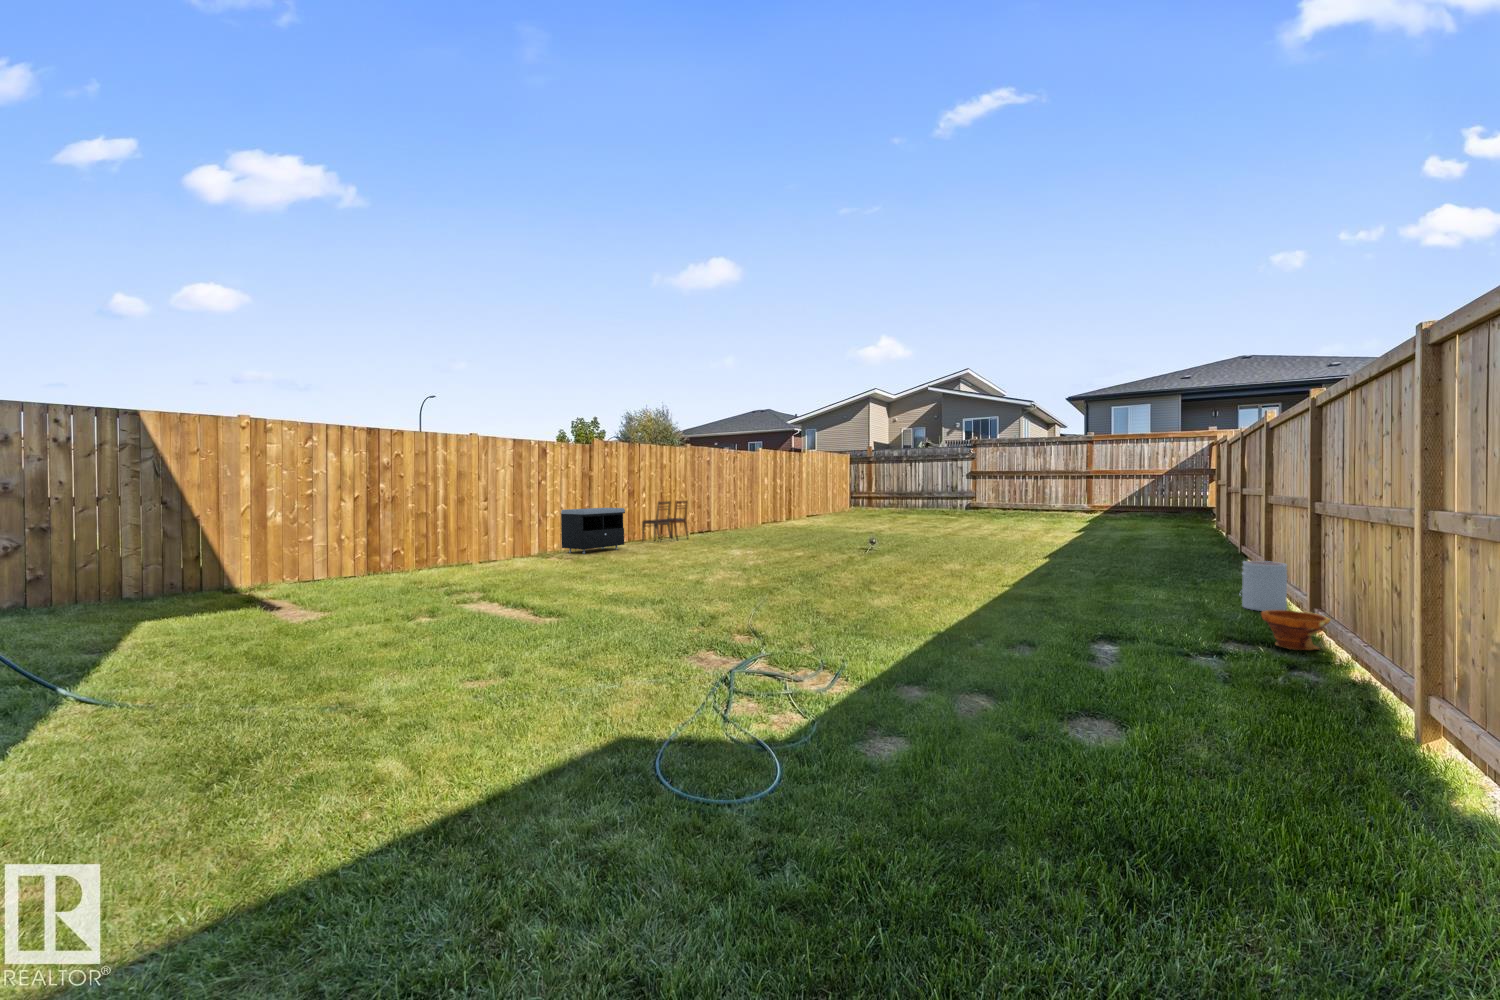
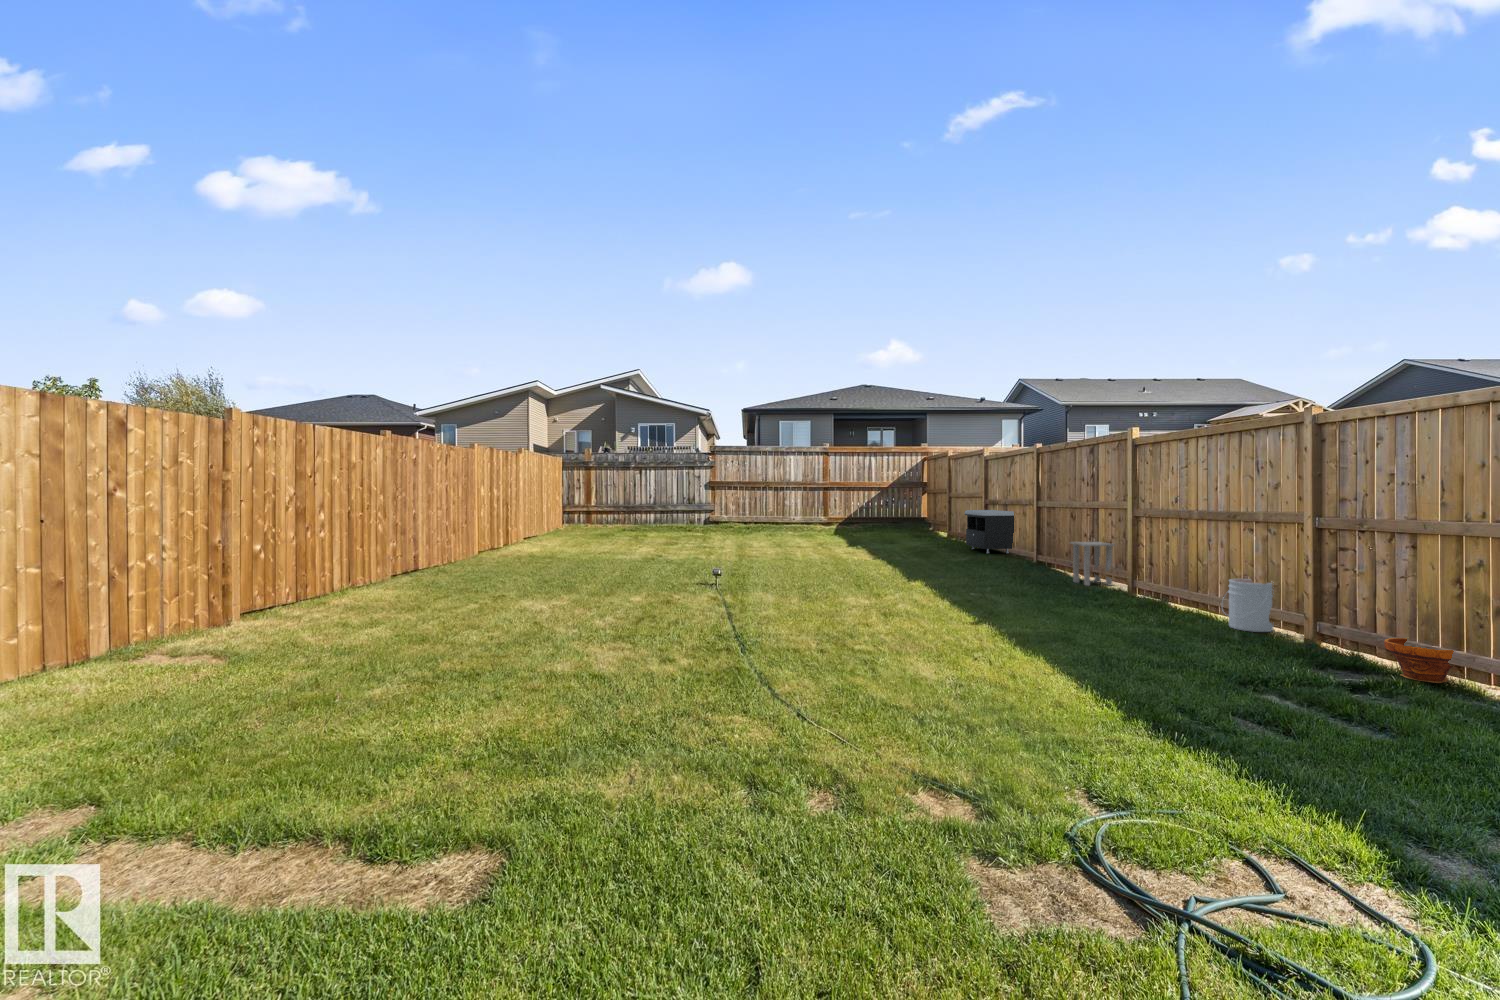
chair: present [642,501,688,542] -> none [322,523,404,598]
storage bench: present [561,508,625,554] -> present [965,510,1014,553]
side table: none [1212,528,1254,574] -> present [1070,542,1115,586]

